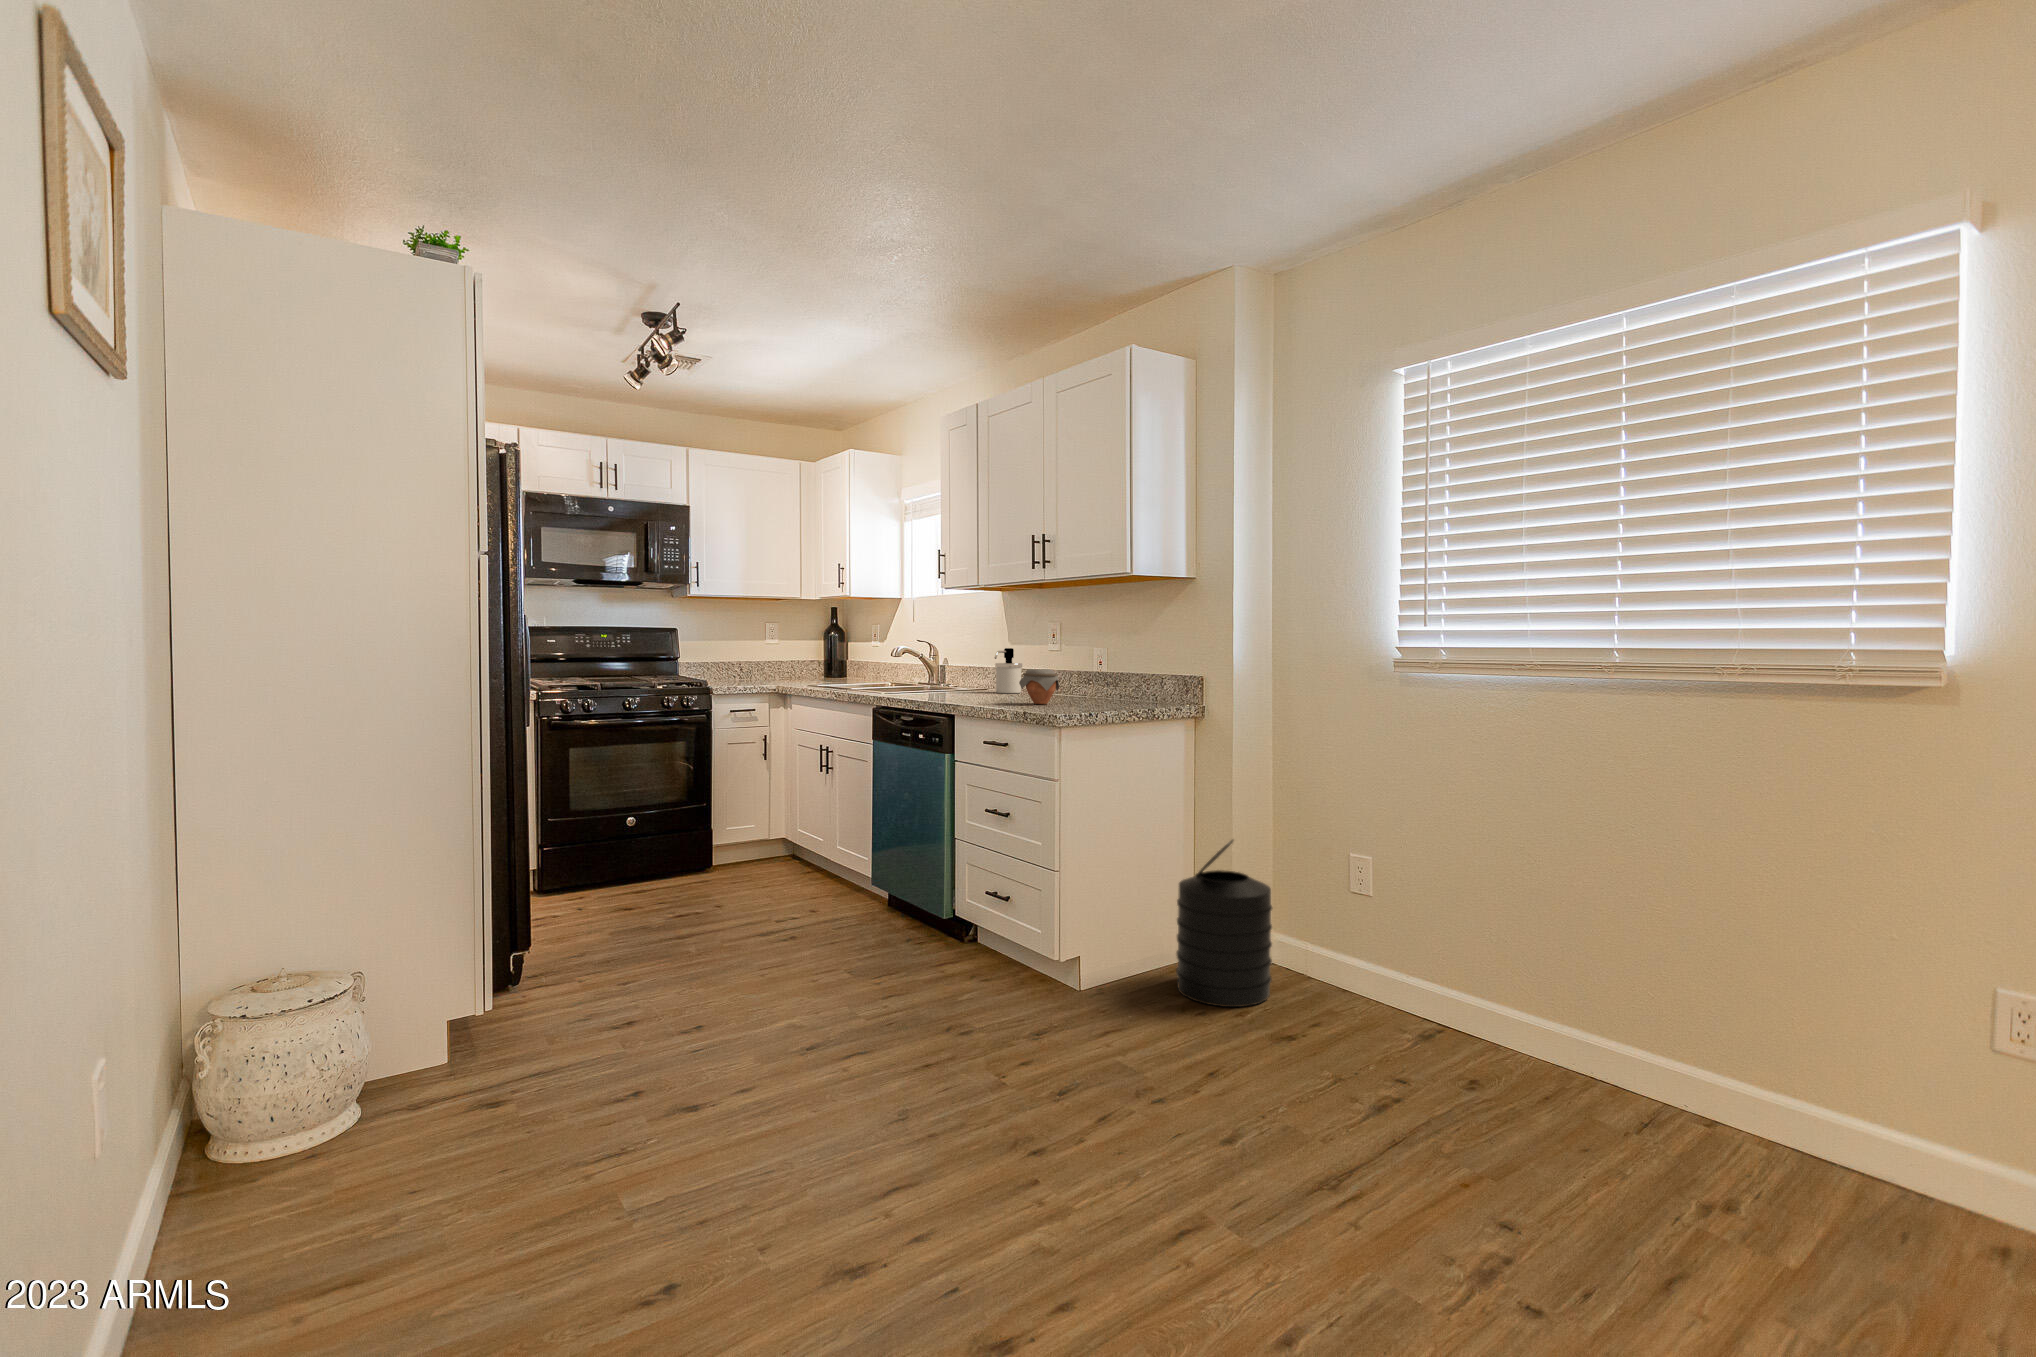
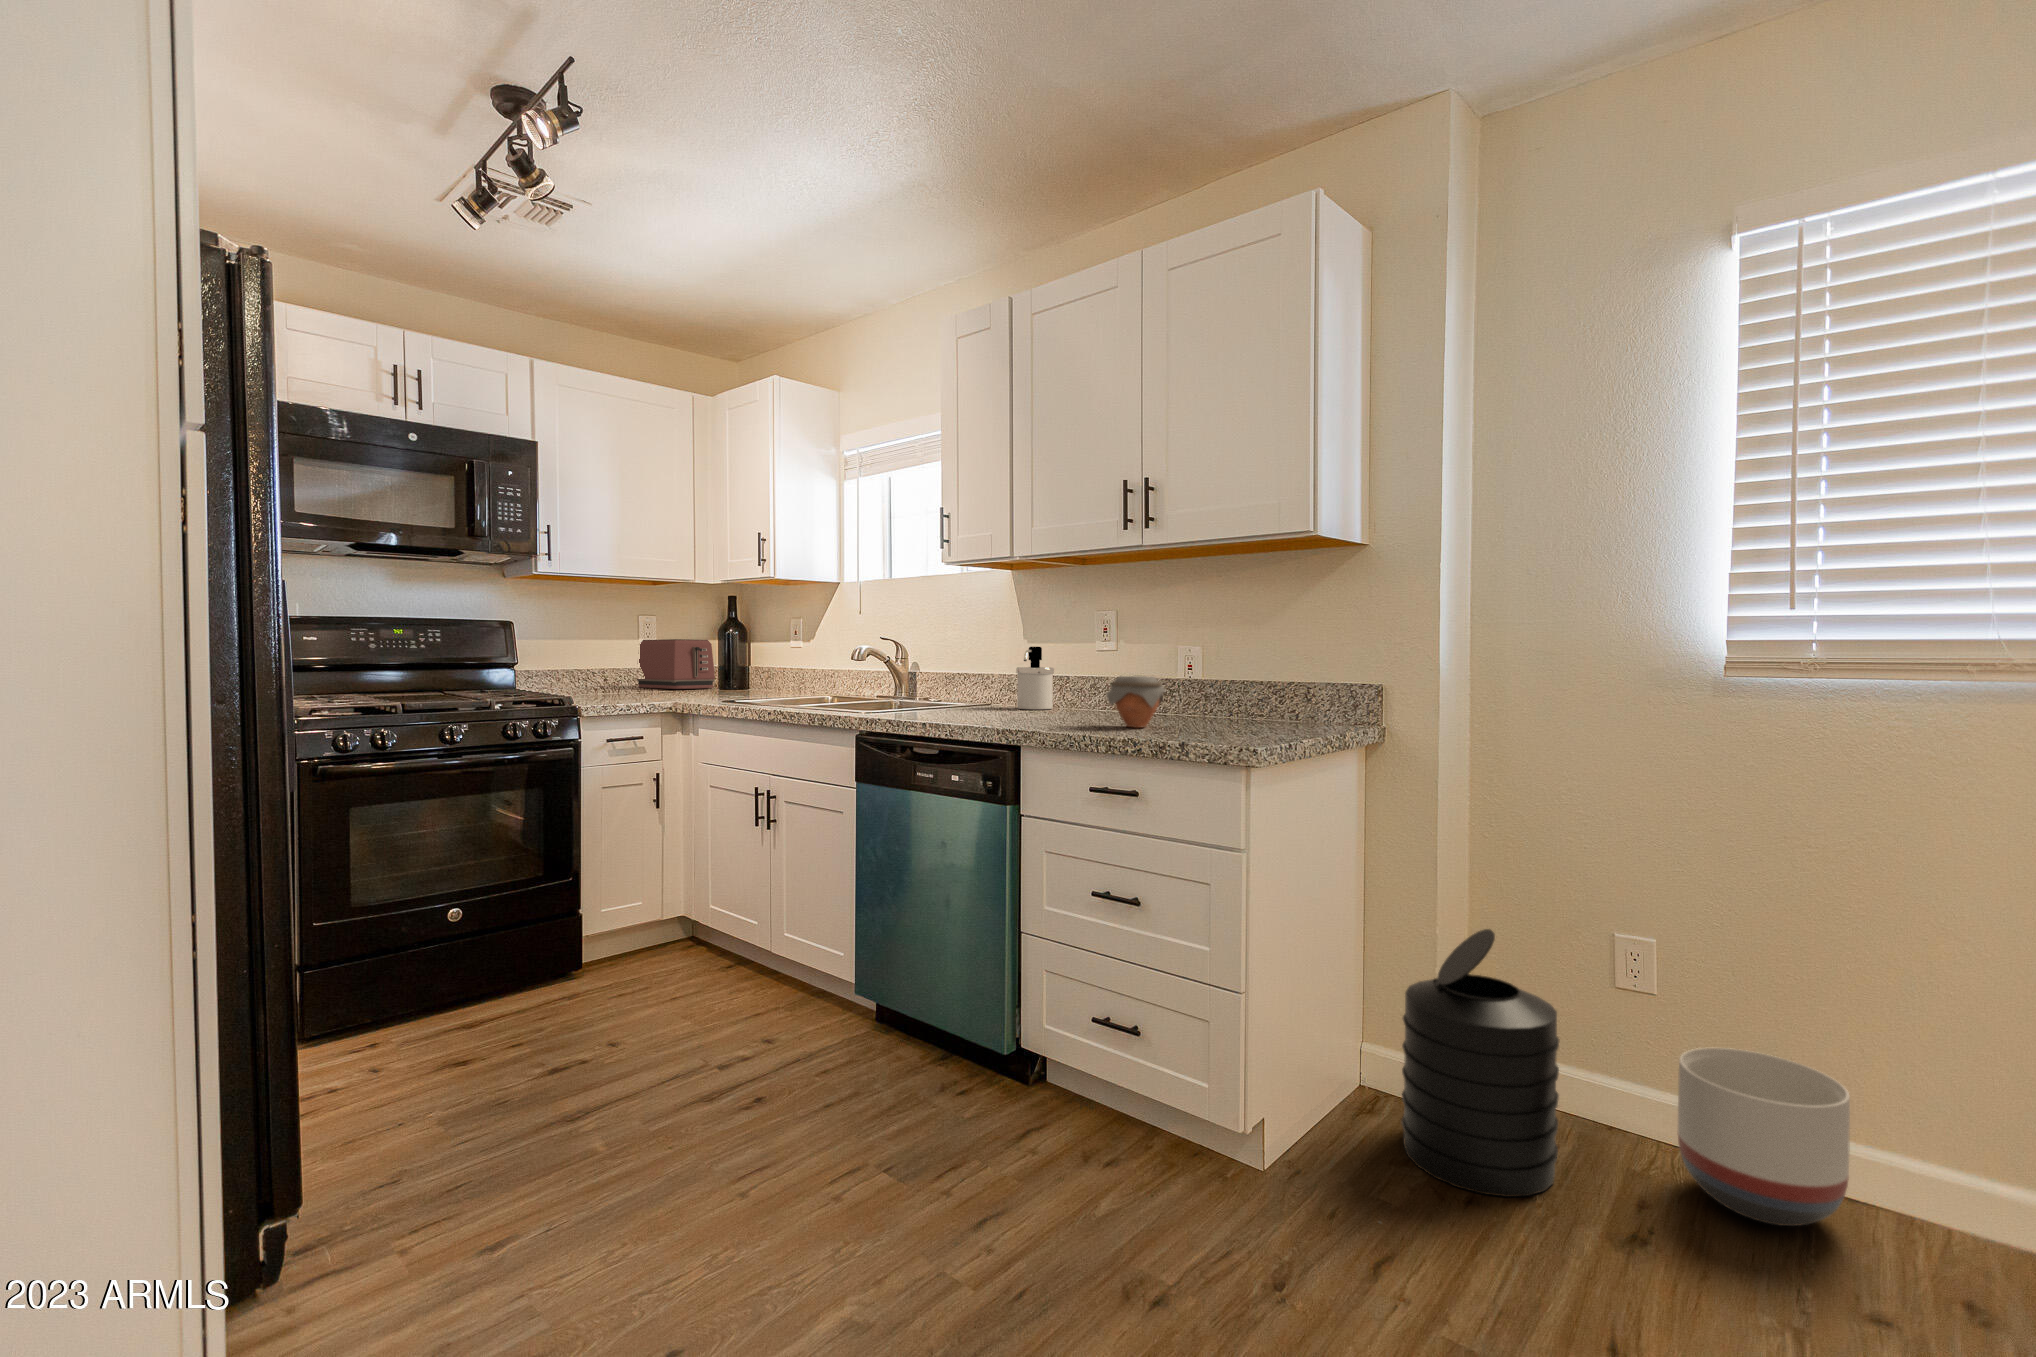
toaster: none [764,641,817,677] -> present [637,639,715,689]
planter: none [1337,923,1433,1031] -> present [1678,1048,1850,1226]

